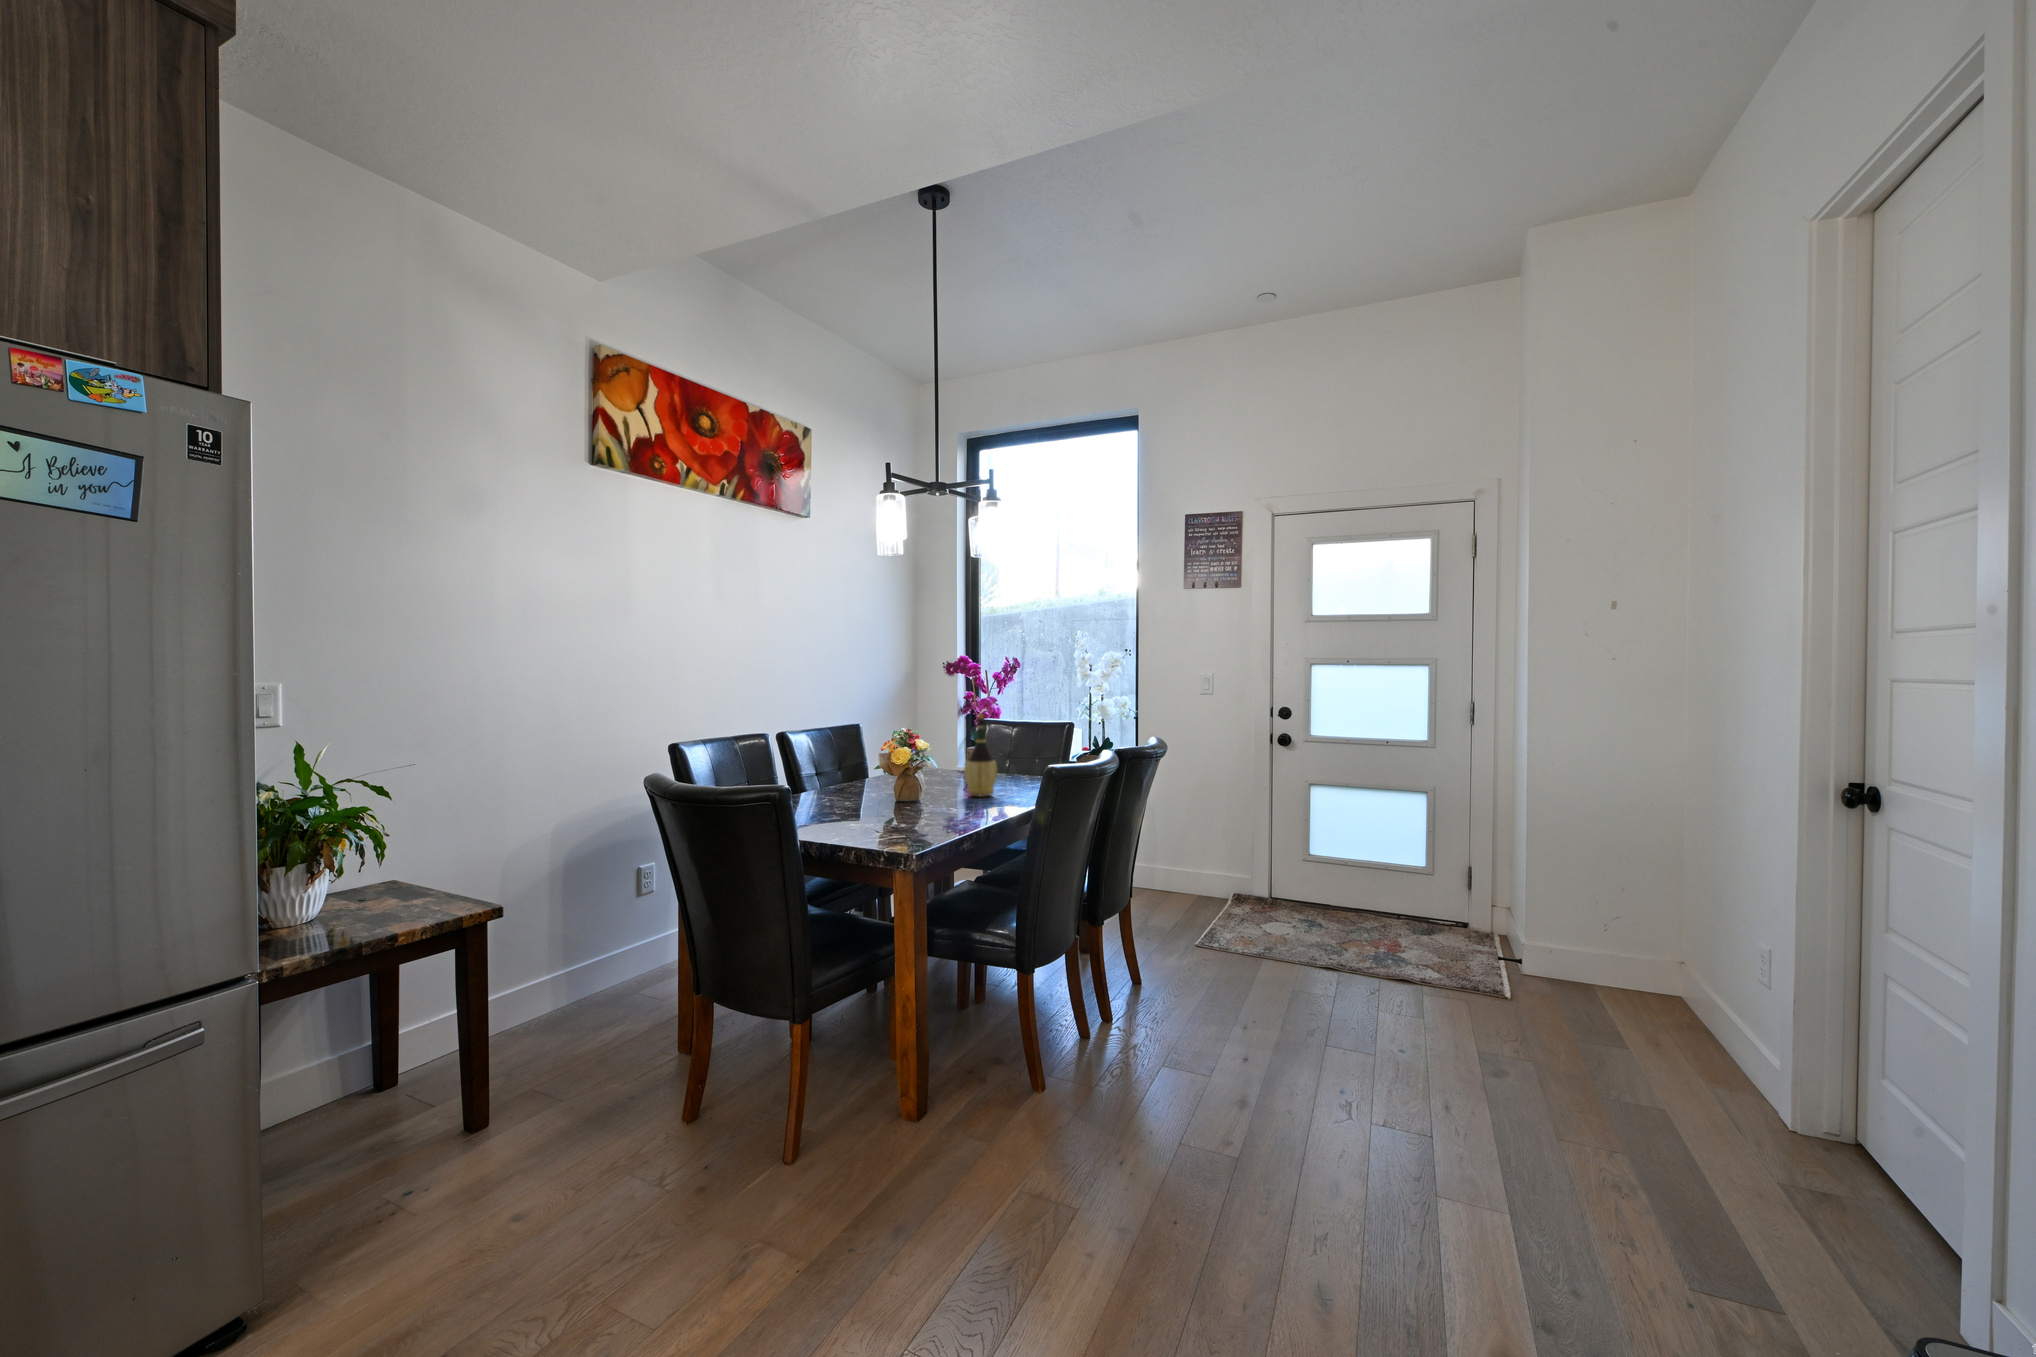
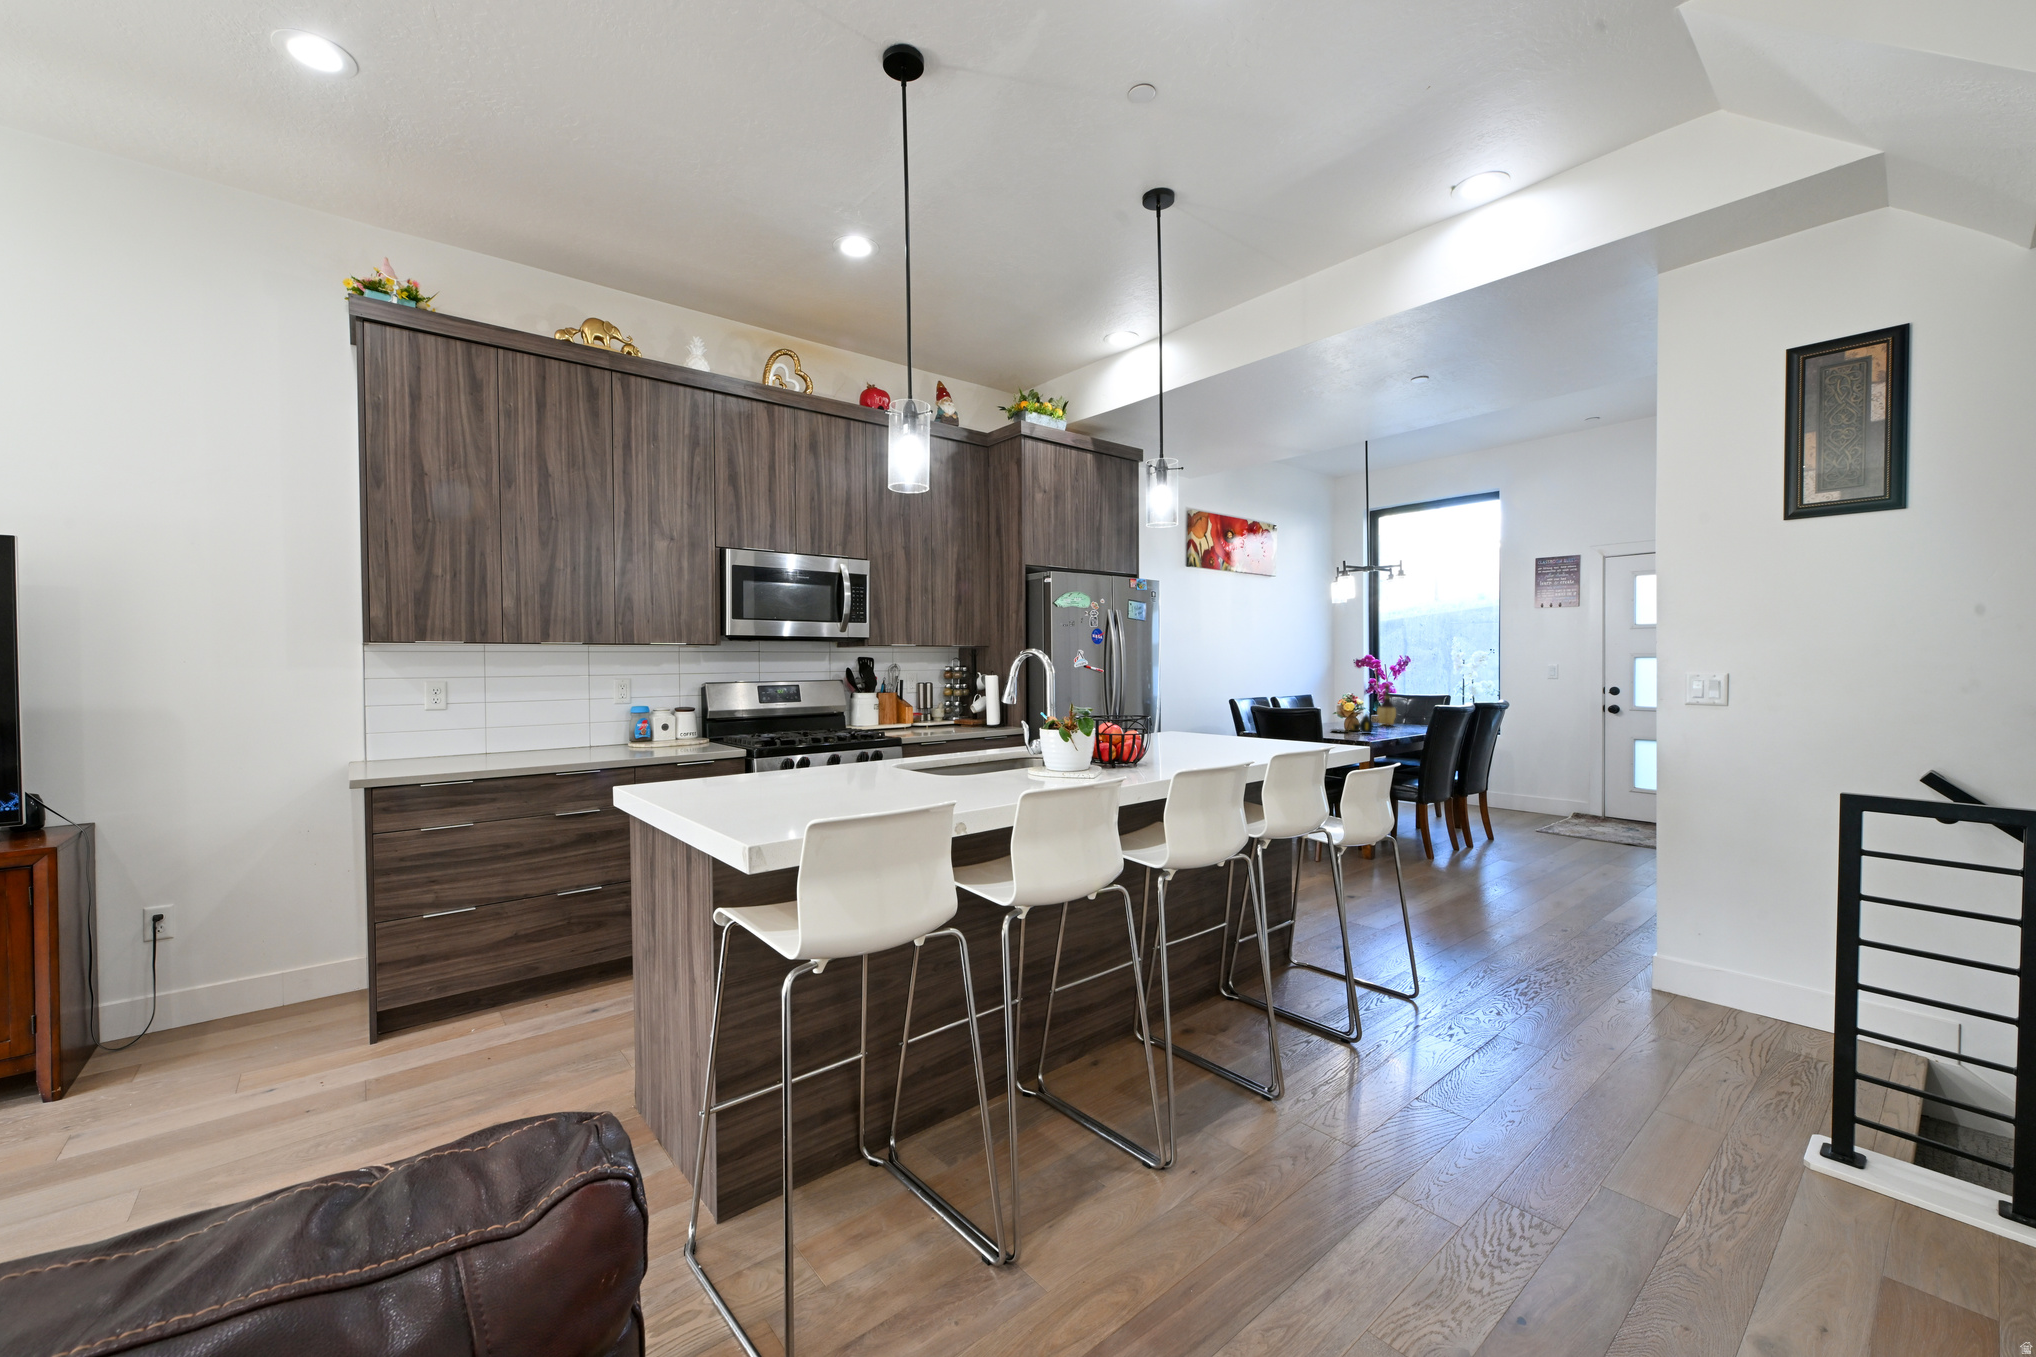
teapot: none [864,784,948,830] -> present [1332,715,1373,734]

